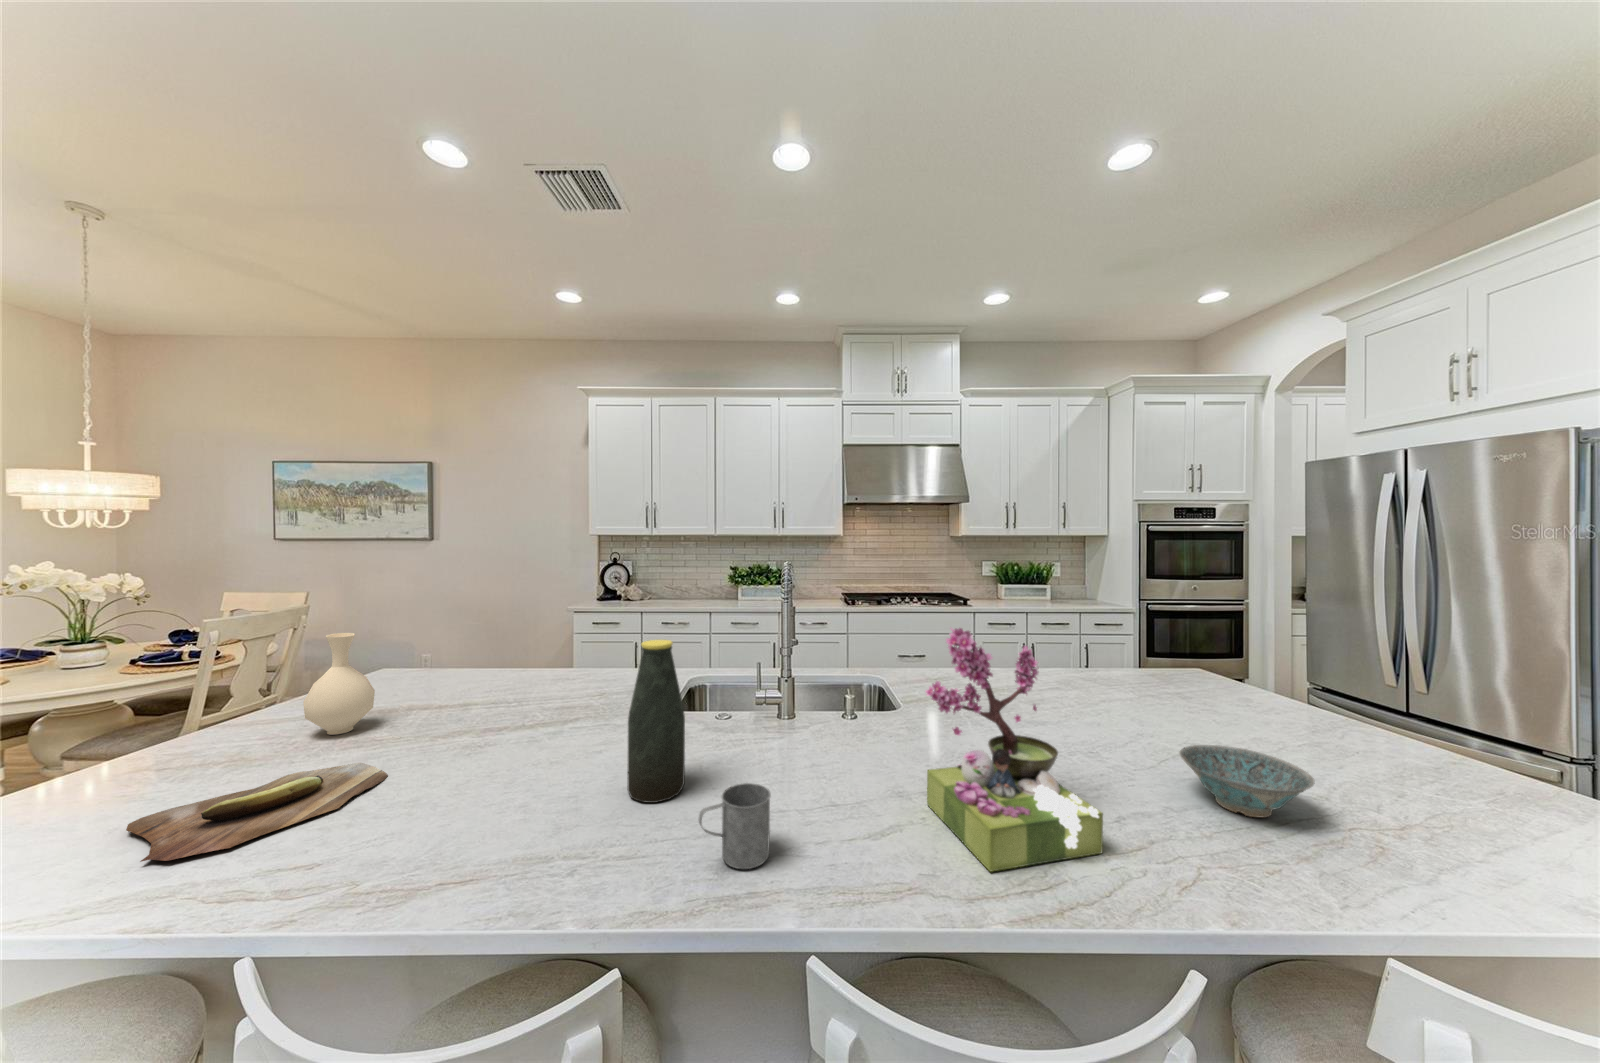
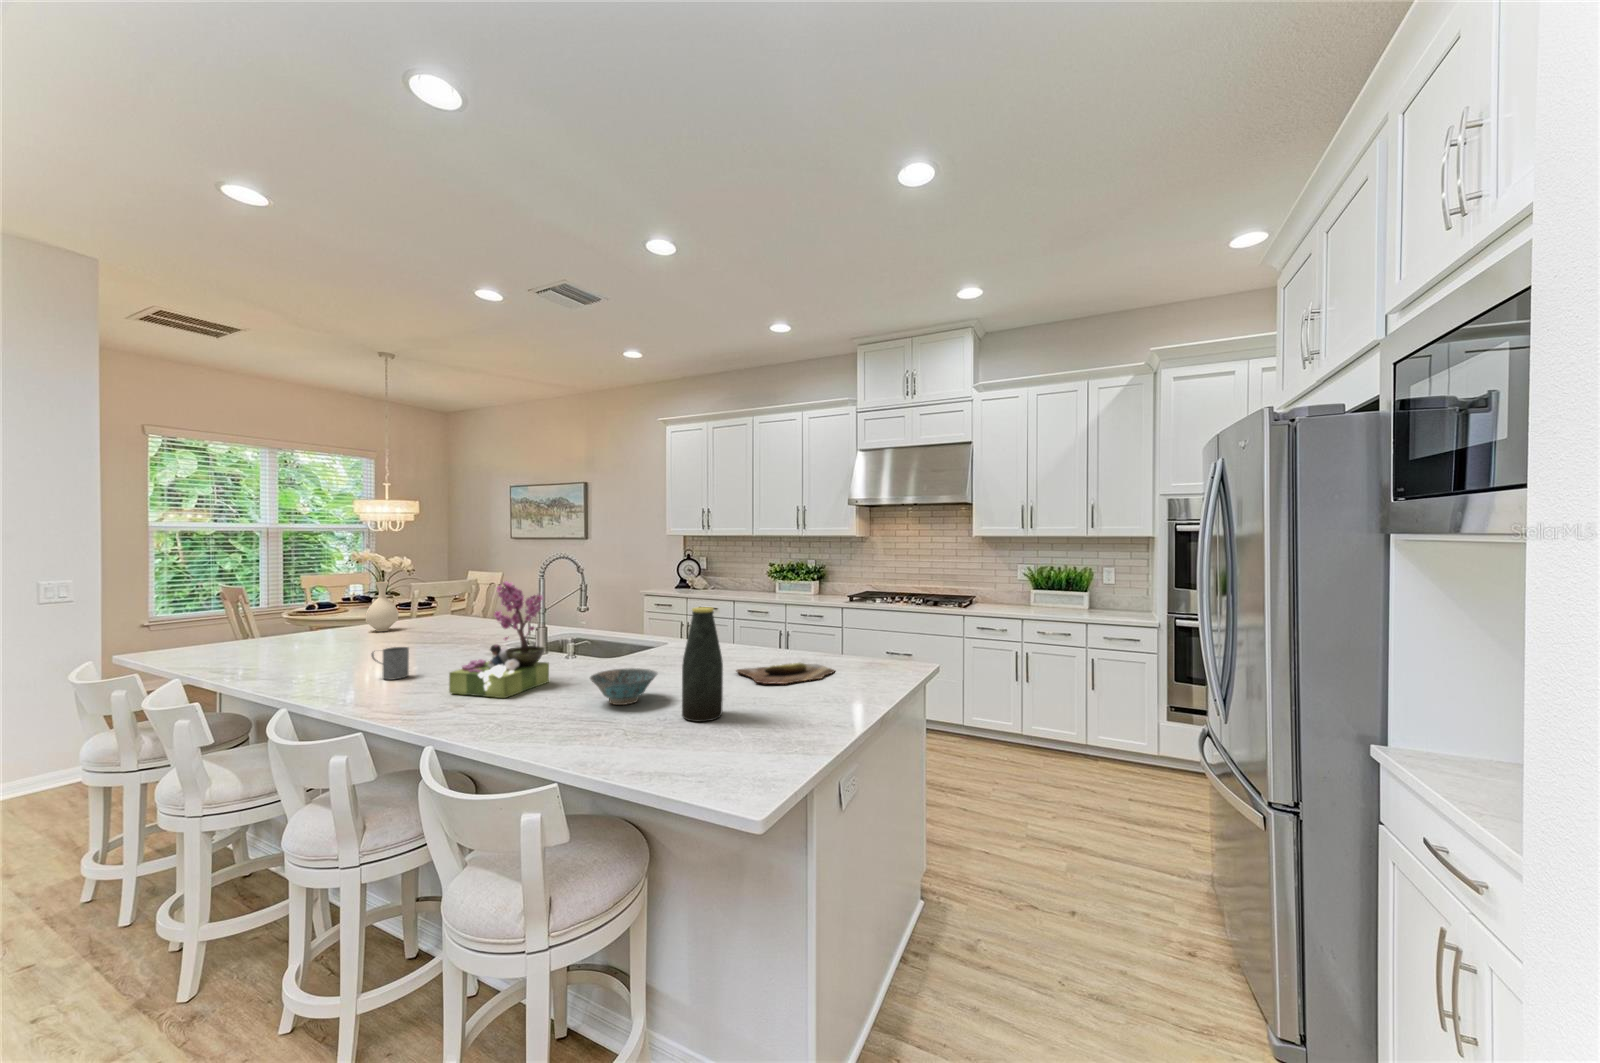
bottle: present [627,640,685,803] -> present [682,607,723,722]
cutting board: present [127,763,388,862] -> present [736,663,835,684]

